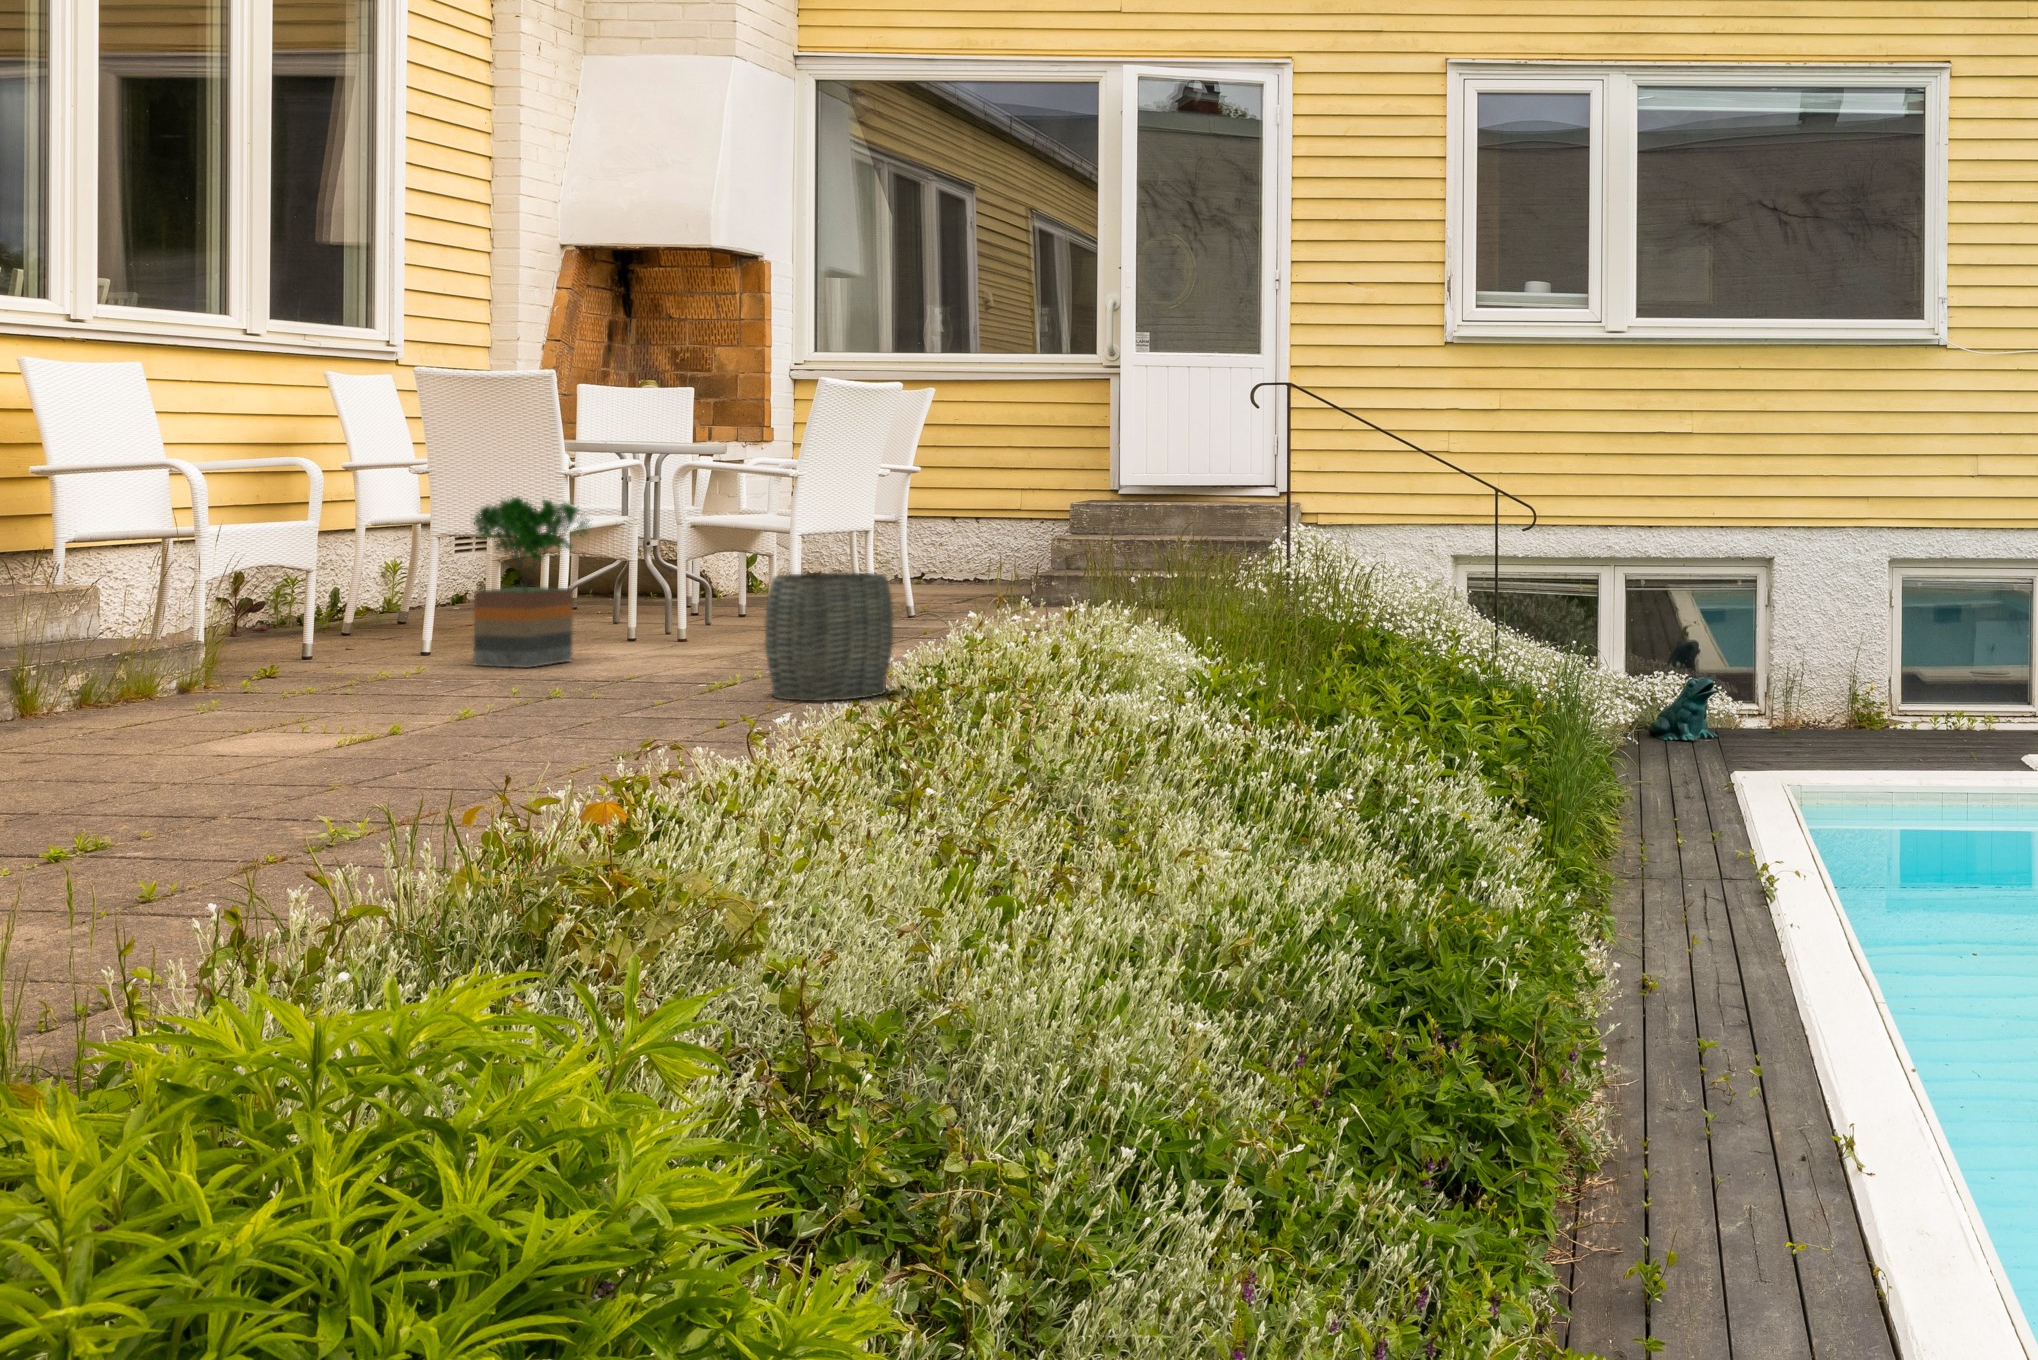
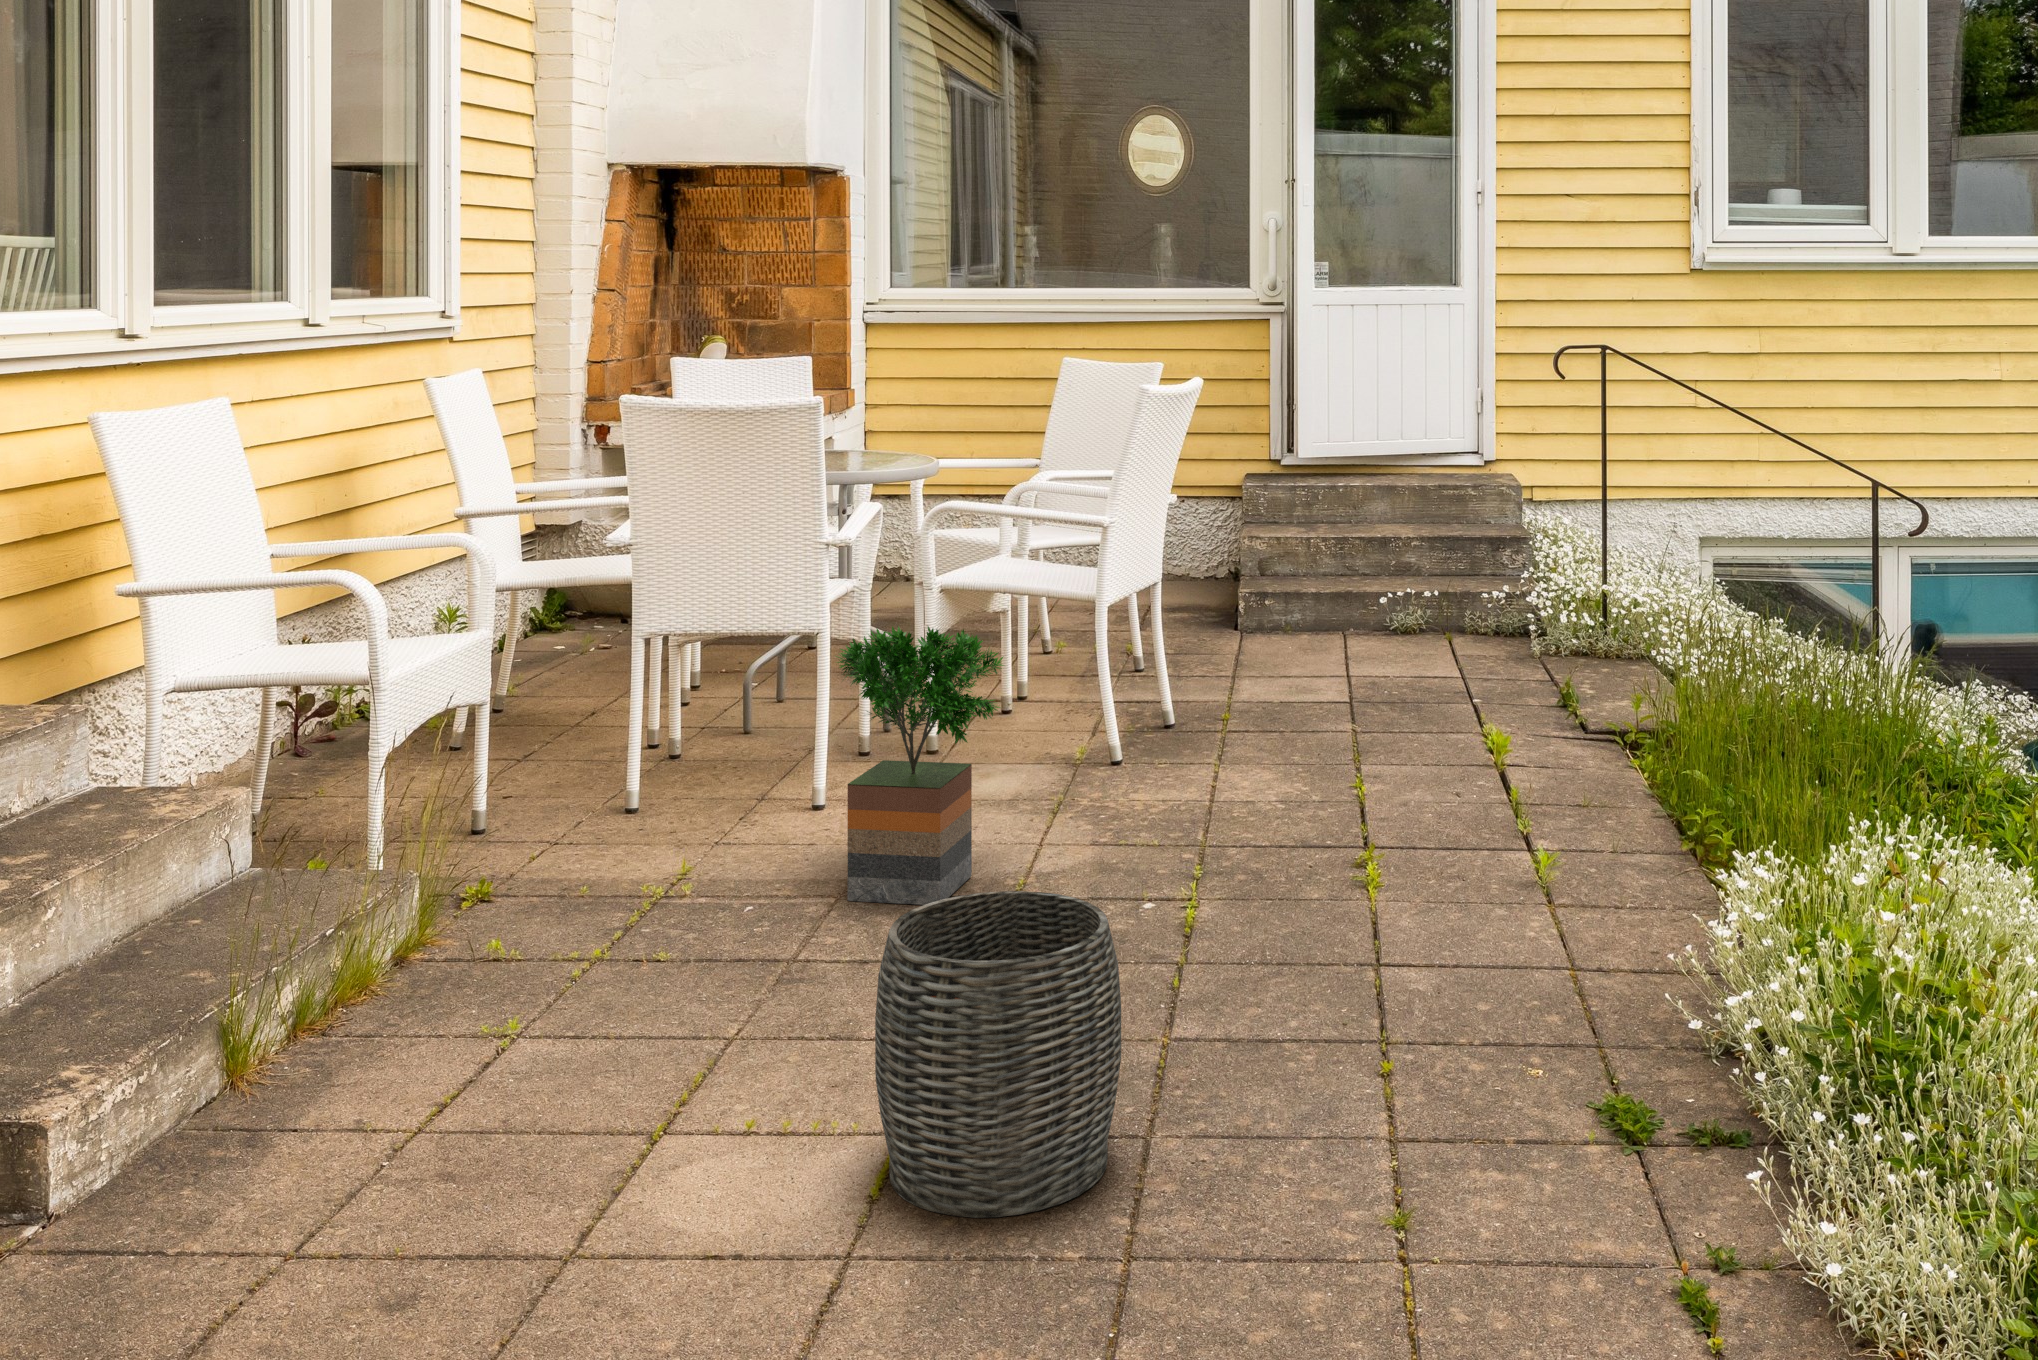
woven basket: present [765,573,893,701] -> present [875,891,1121,1217]

